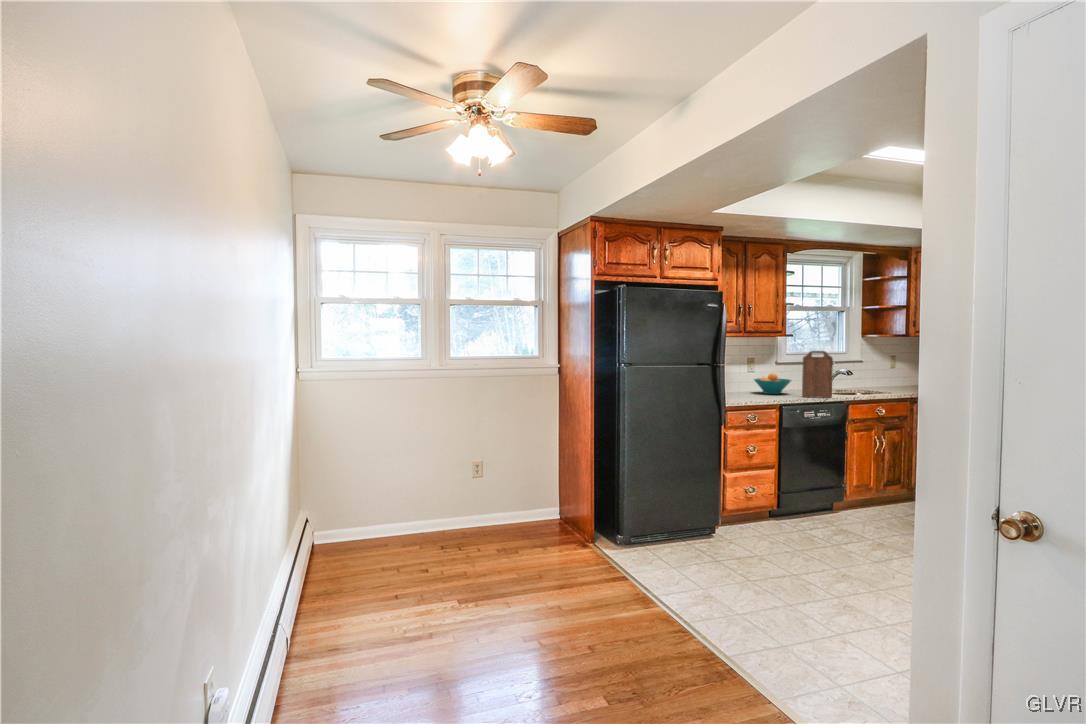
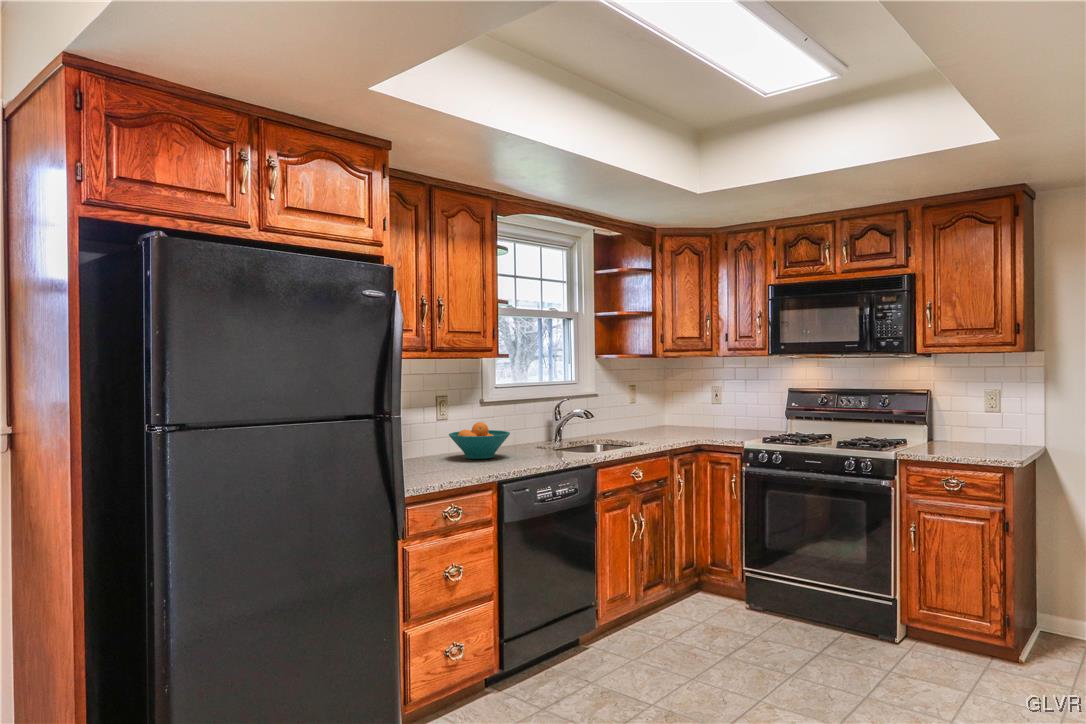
cutting board: present [802,351,833,398] -> none [529,381,574,462]

